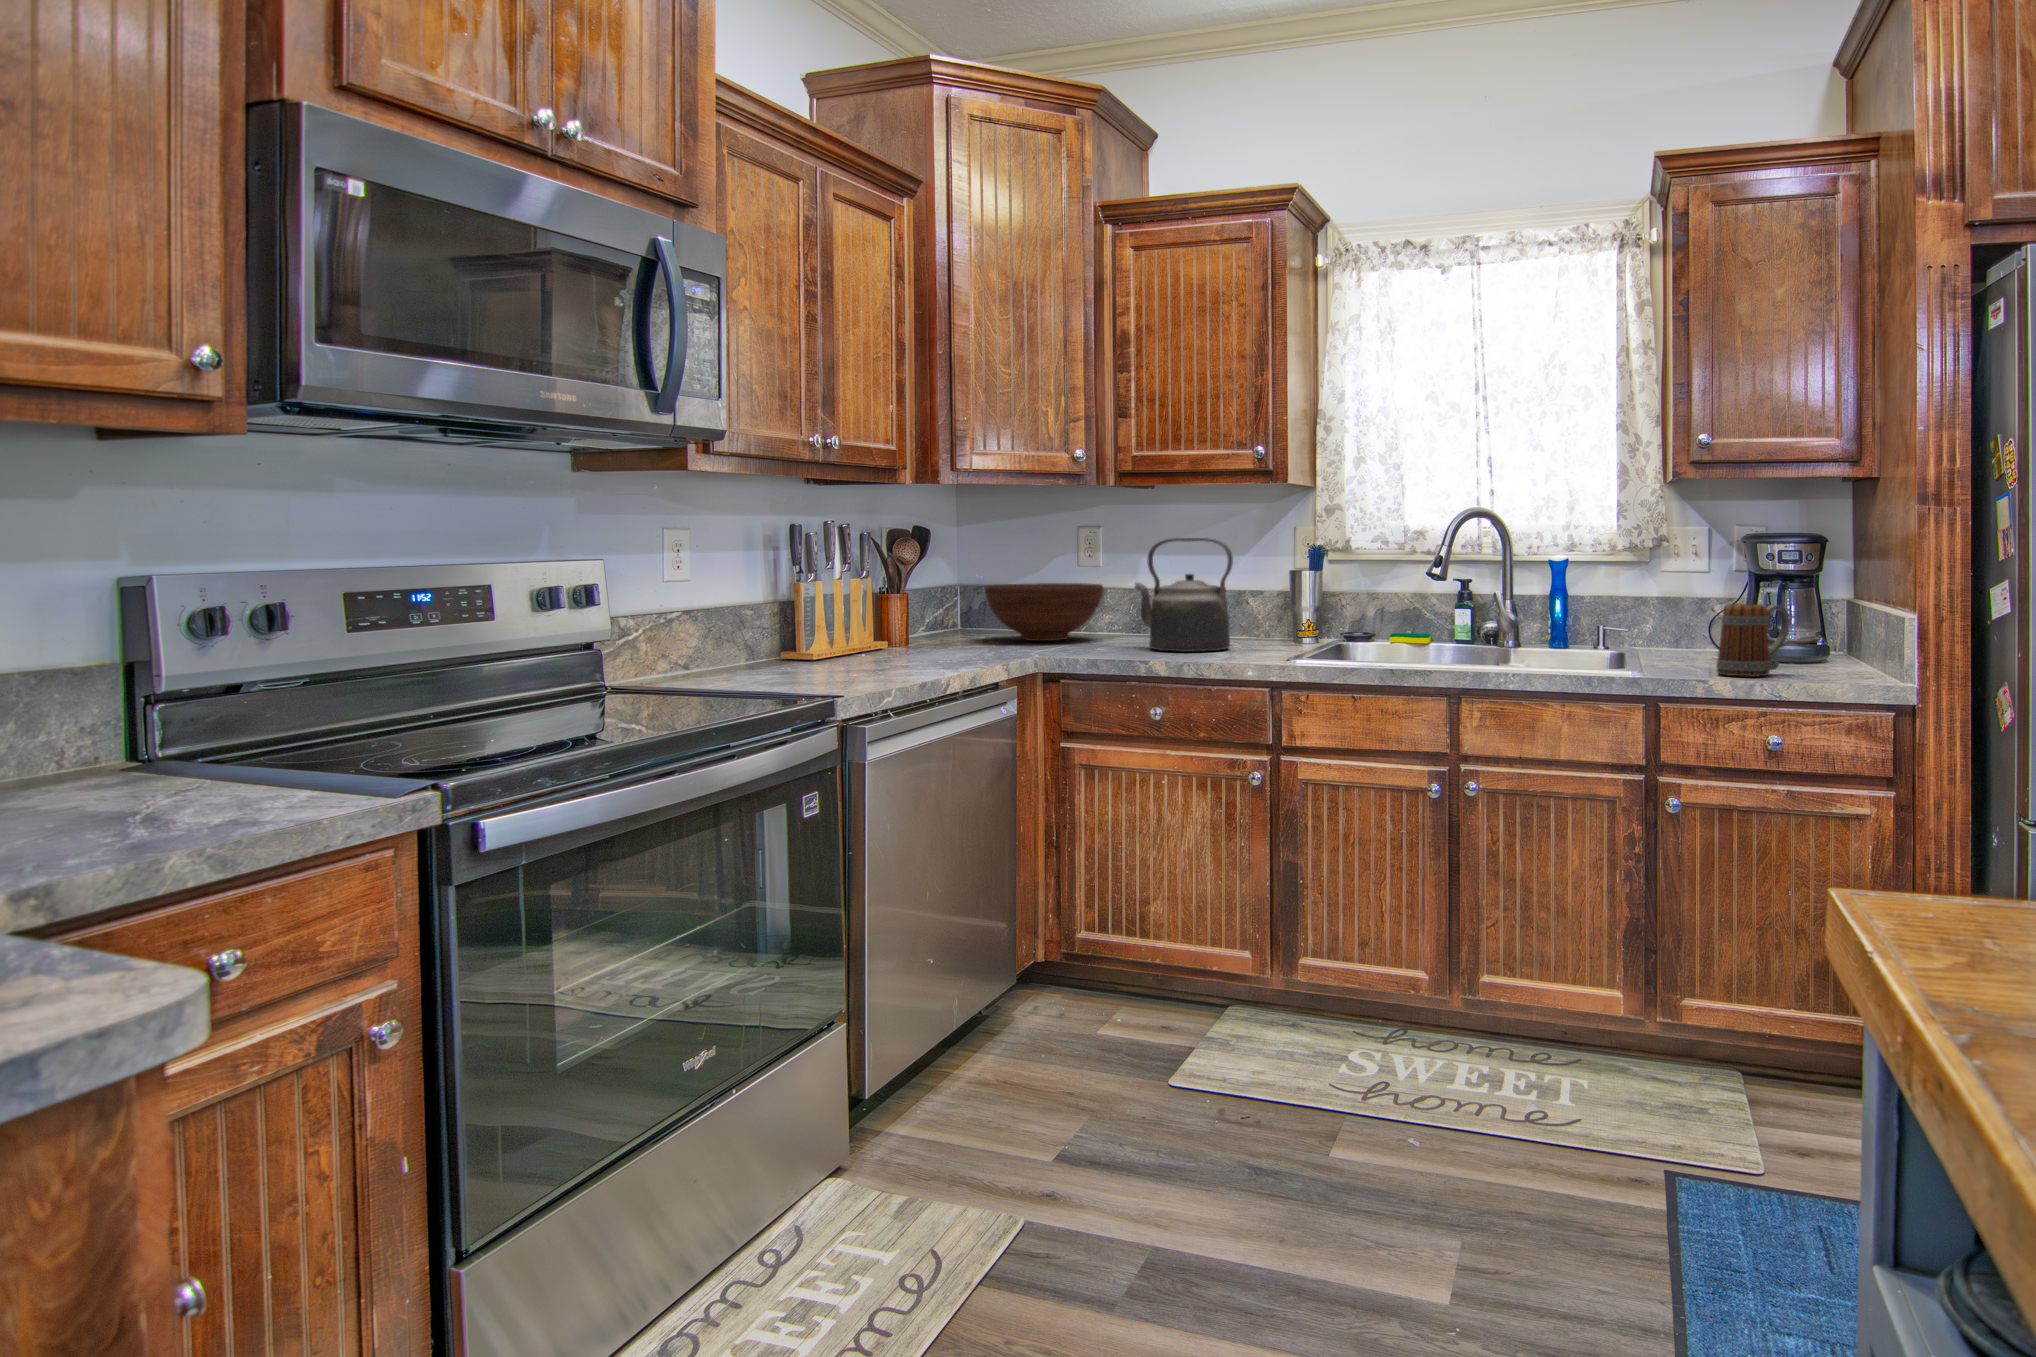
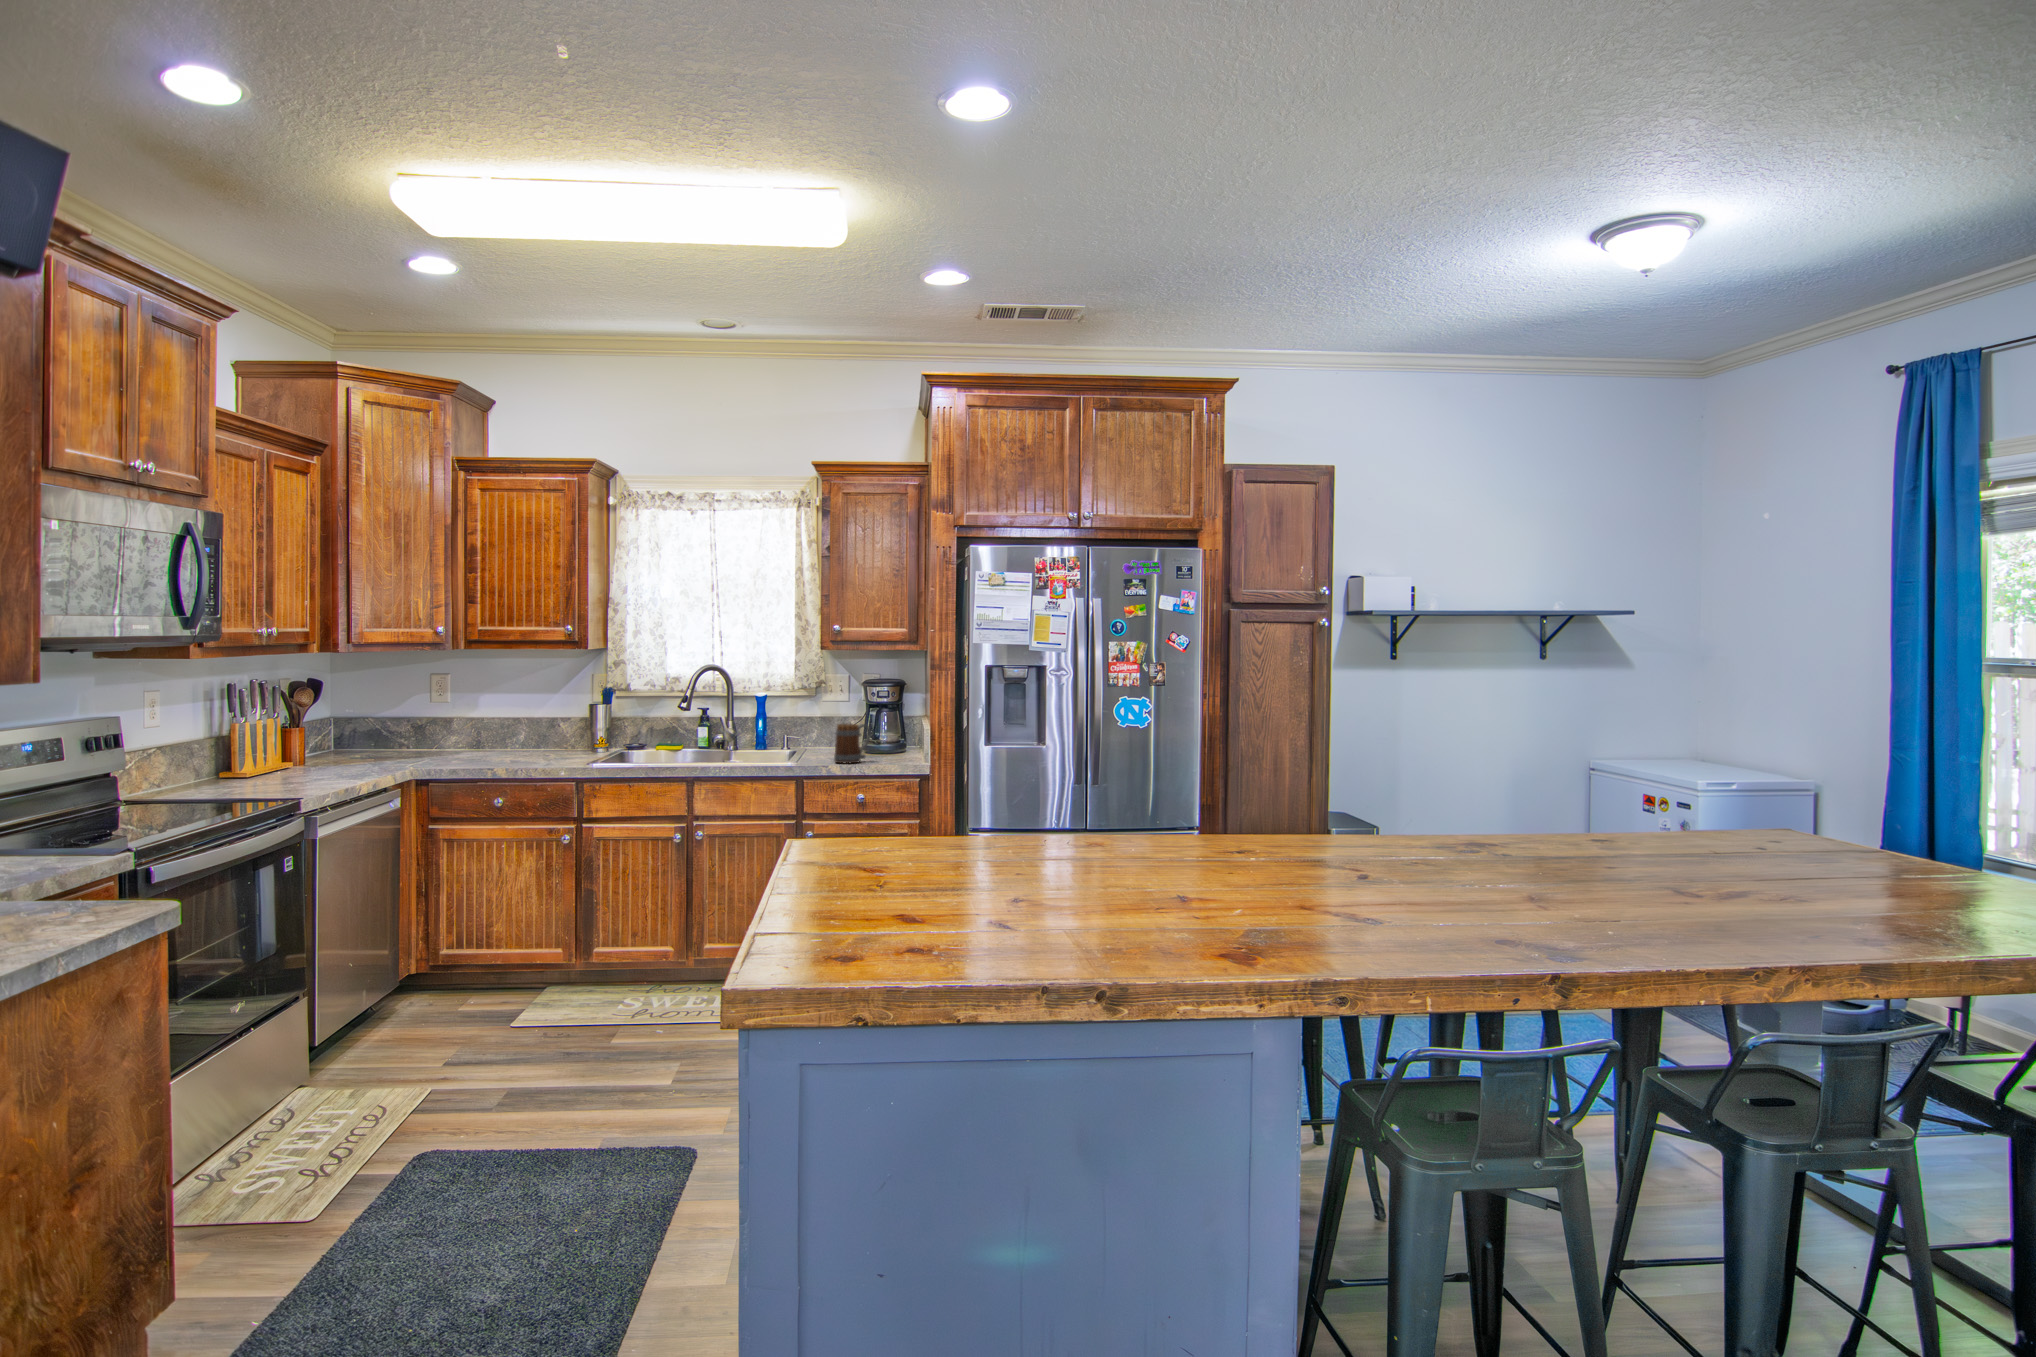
kettle: present [1135,538,1233,652] -> none [482,682,552,758]
fruit bowl: present [985,583,1103,641] -> none [364,710,459,752]

